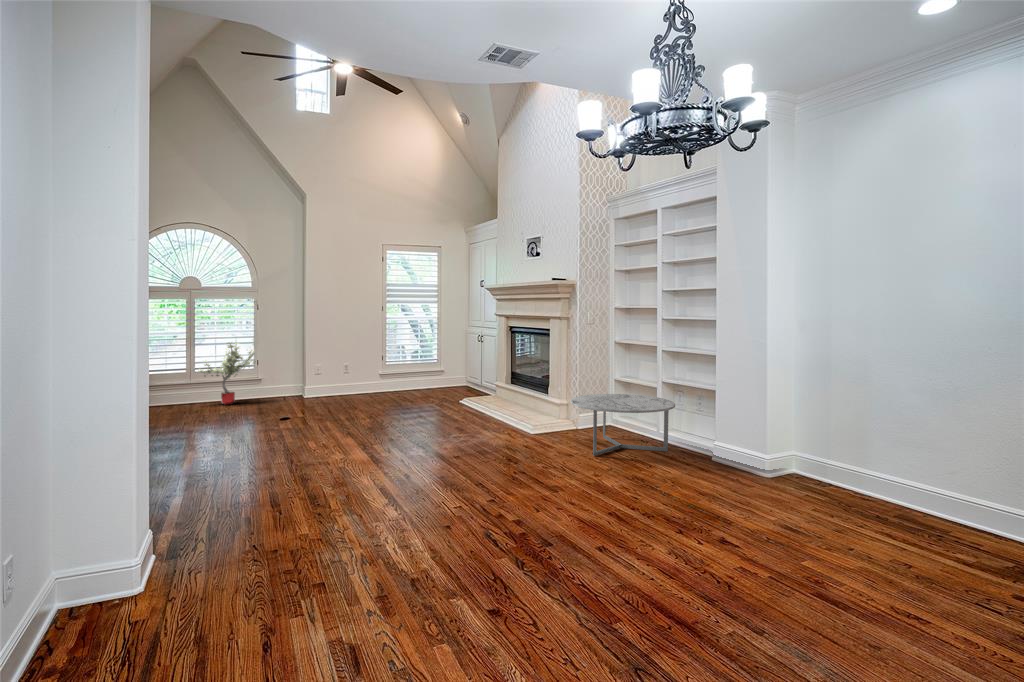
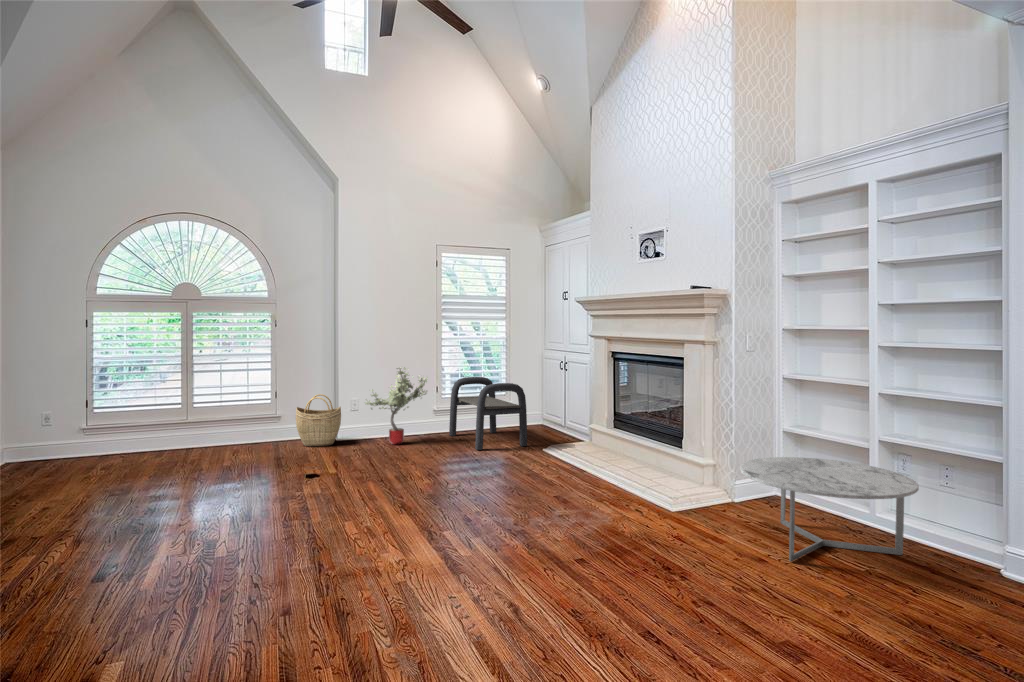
potted tree: present [199,342,256,405] -> present [365,367,427,445]
bench: none [395,348,451,401] -> present [449,377,527,450]
woven basket: none [274,361,310,400] -> present [296,394,341,446]

